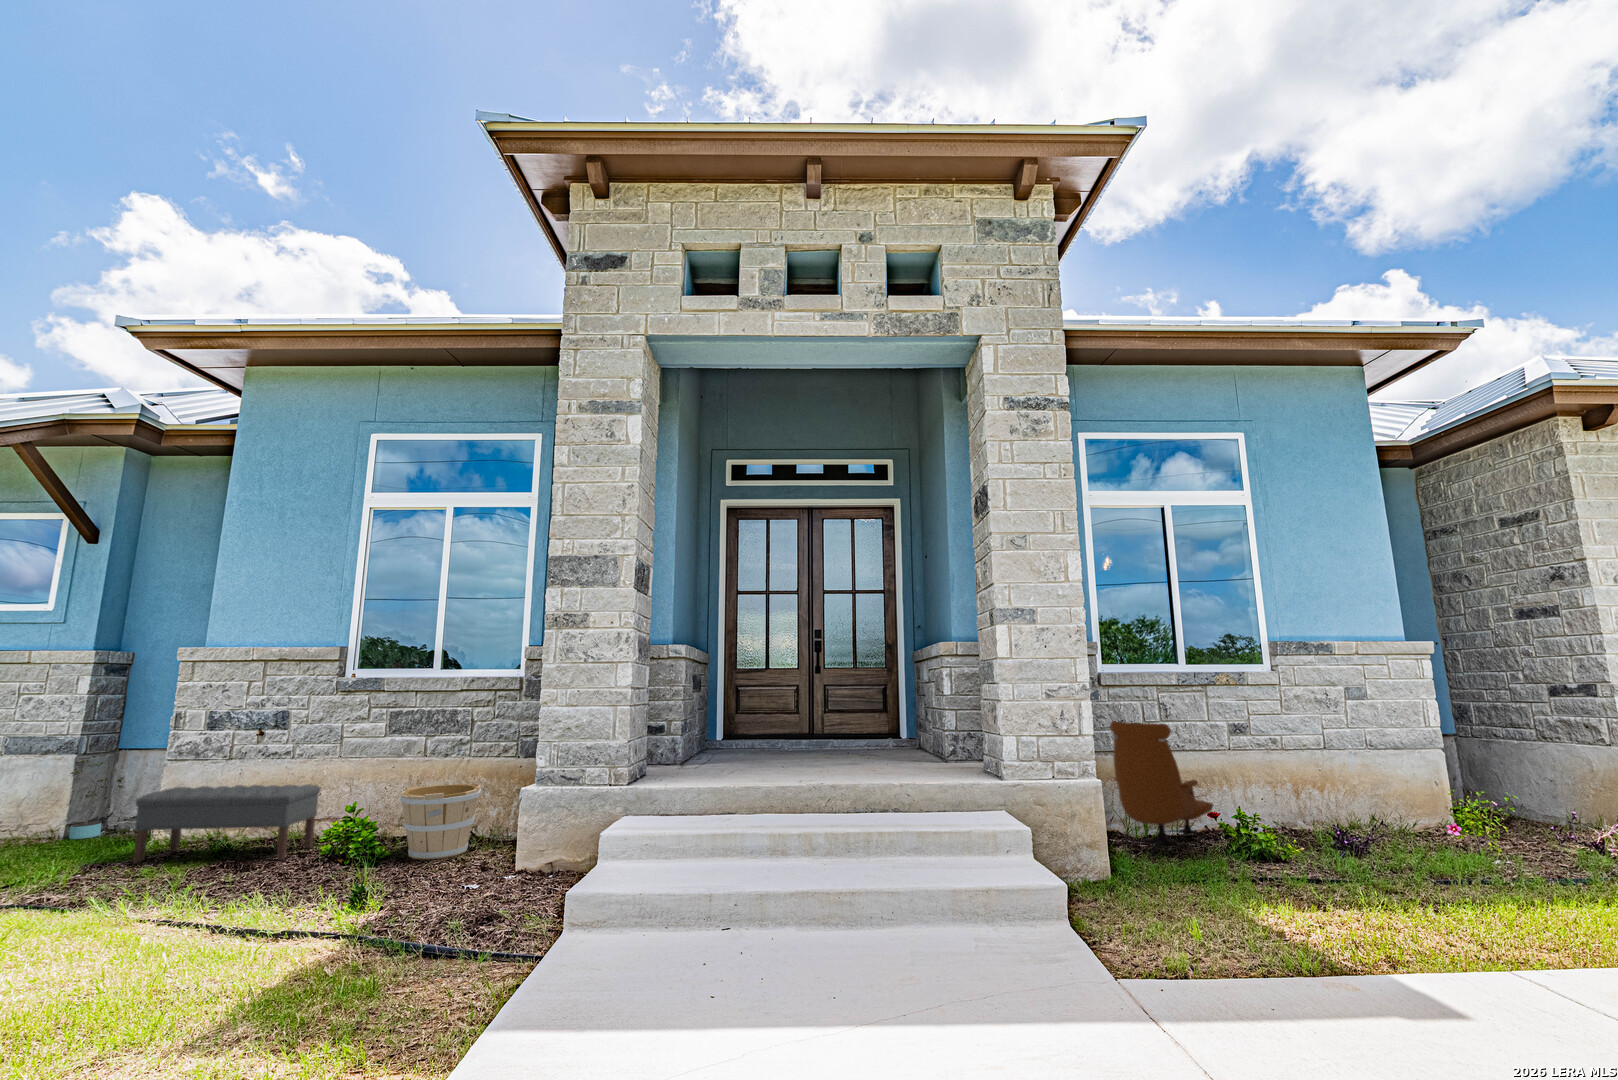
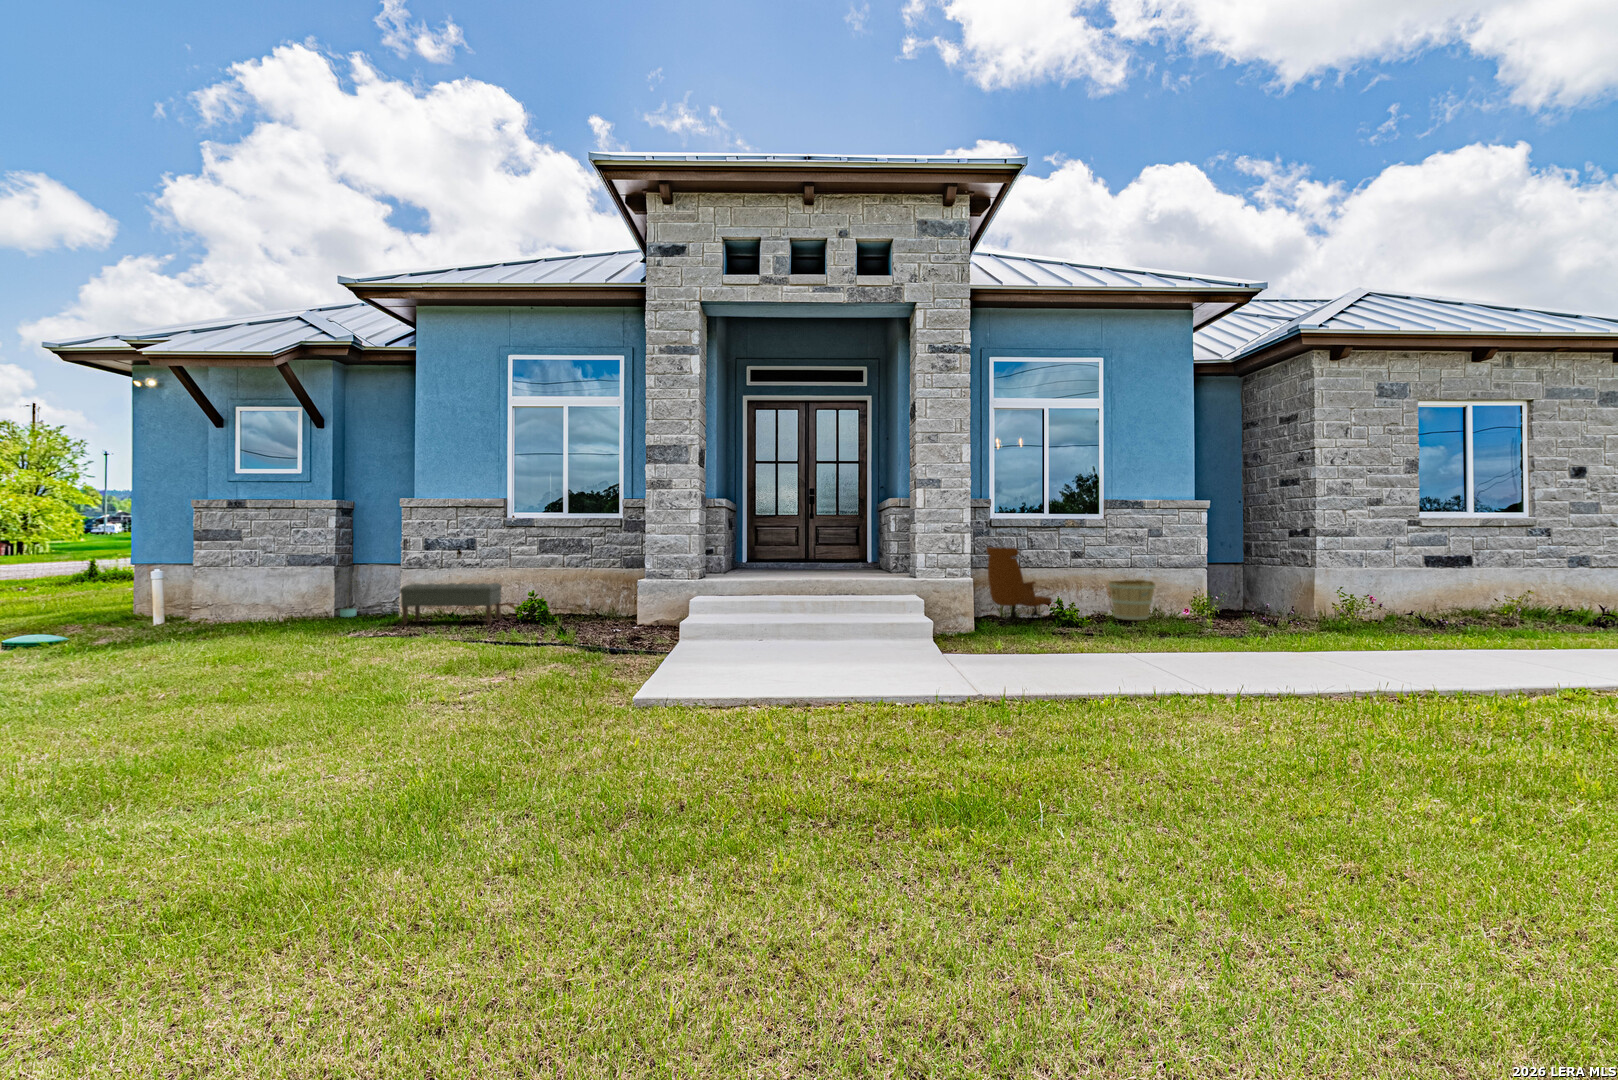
wooden bucket: present [400,783,481,860] -> present [1109,580,1155,620]

